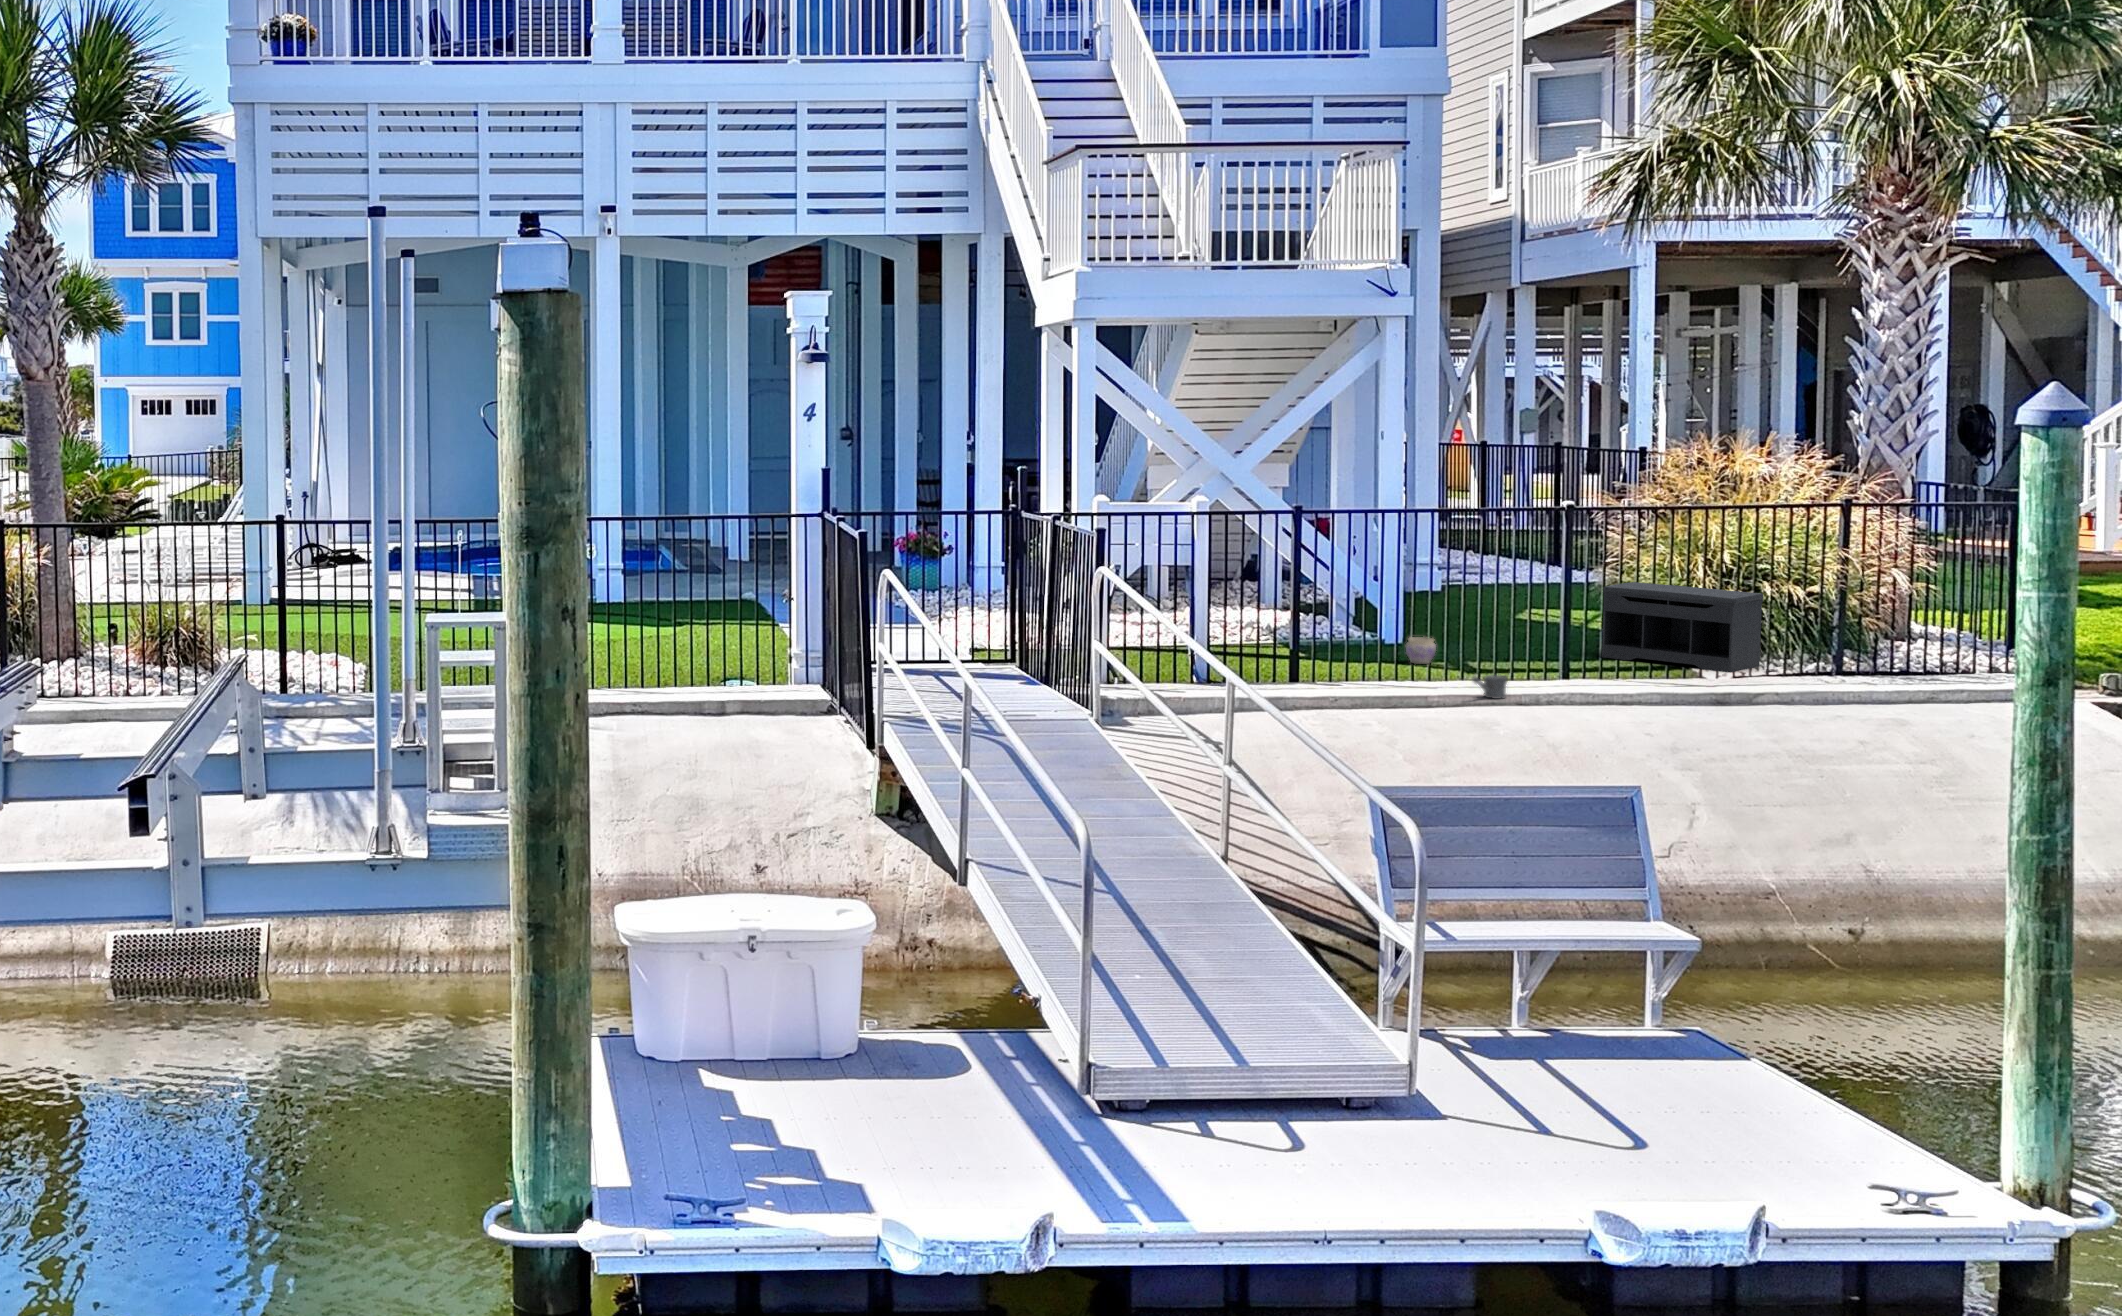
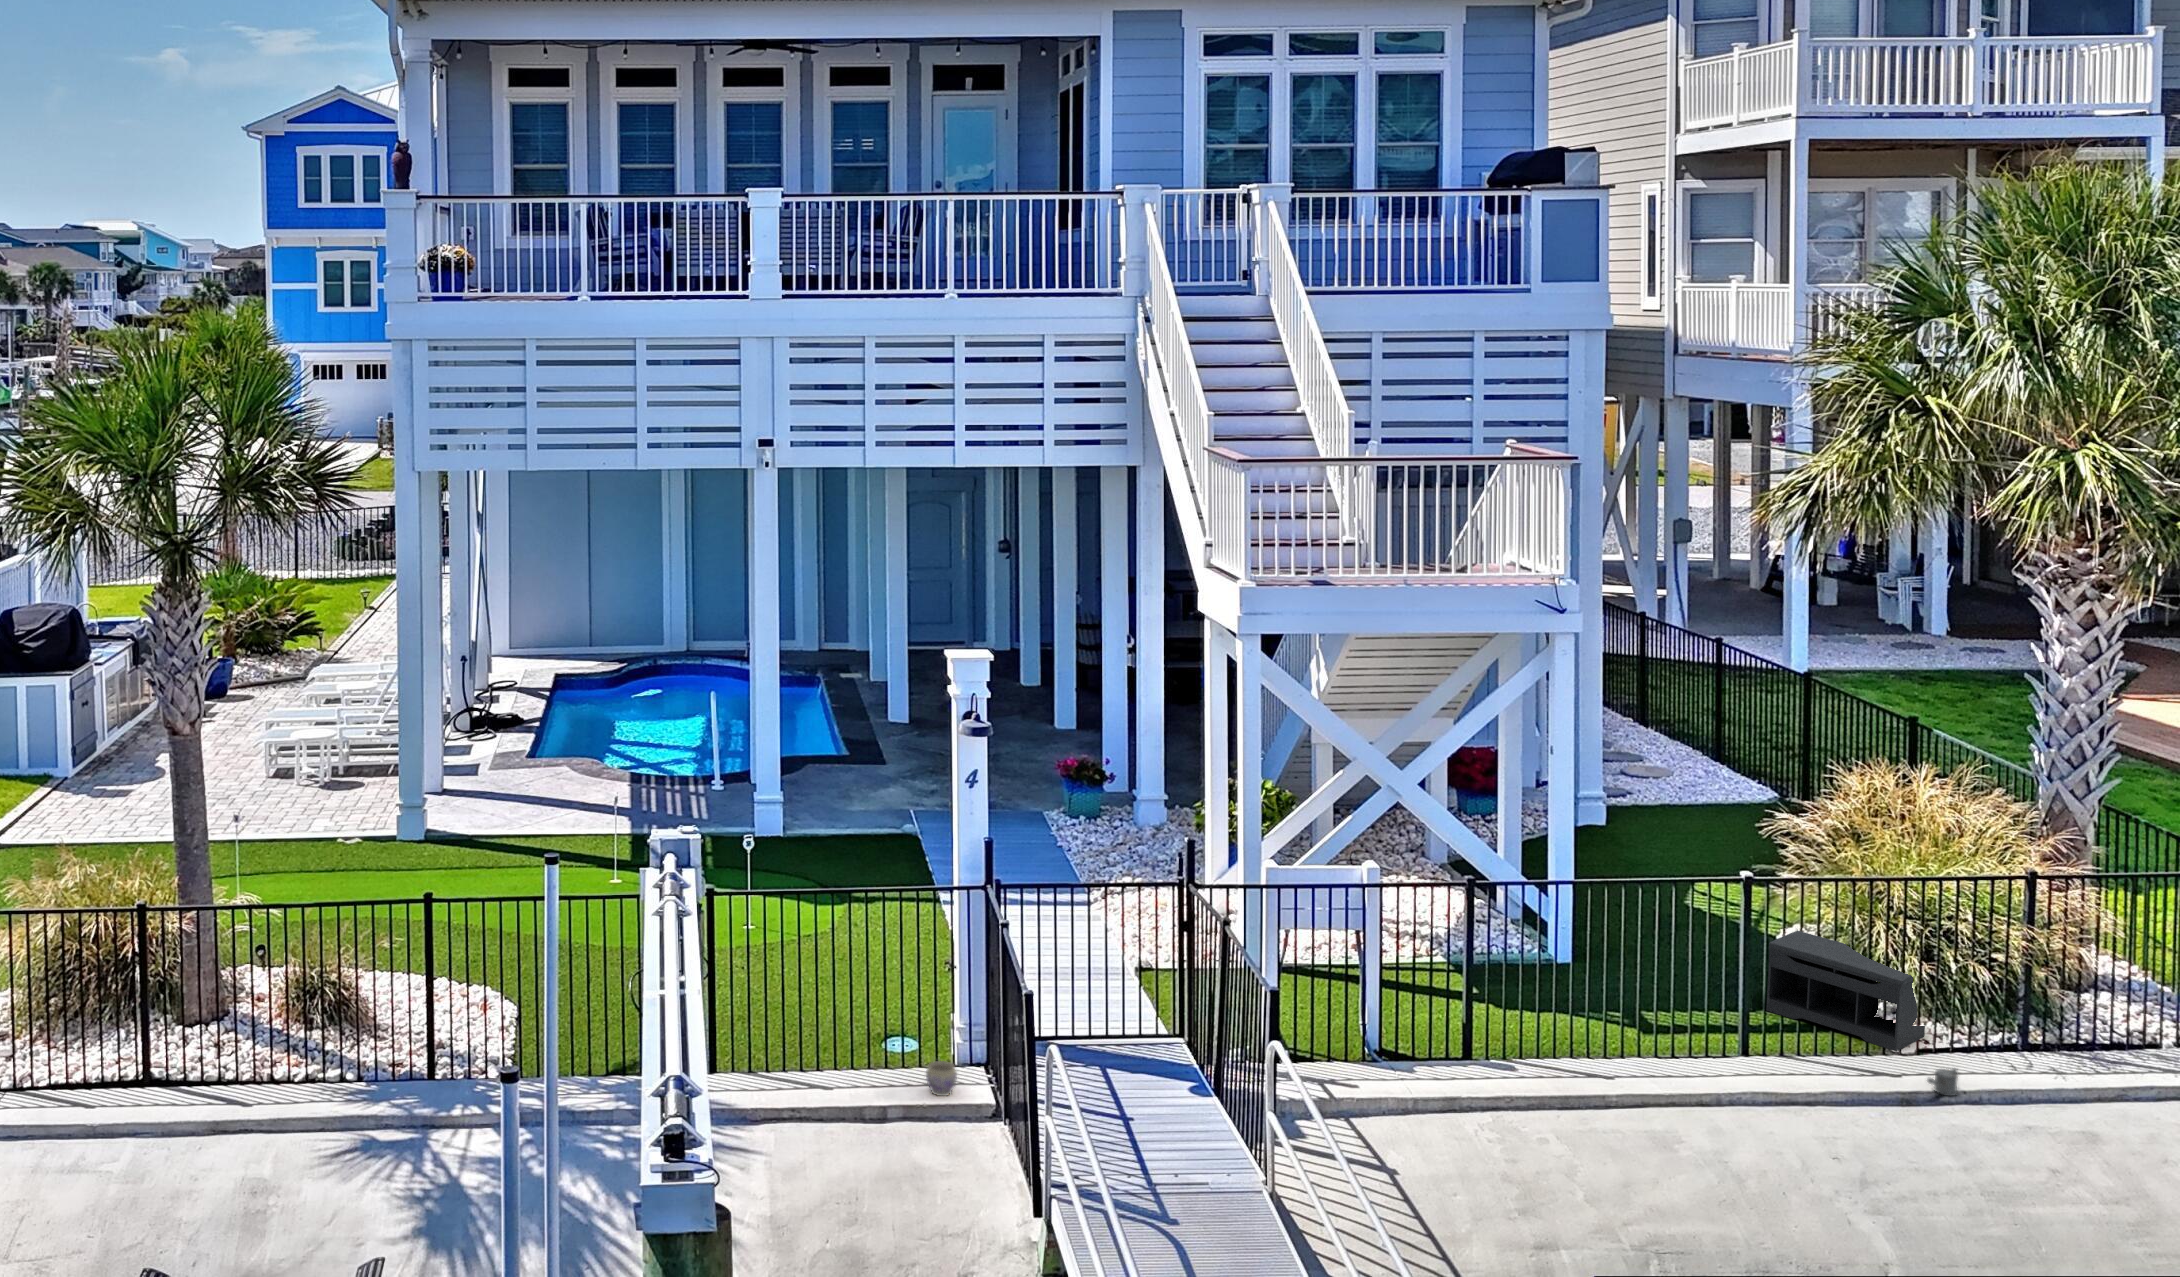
planter: present [1406,637,1436,664] -> present [926,1061,957,1096]
watering can: present [1473,675,1508,699] -> present [1927,1068,1958,1096]

